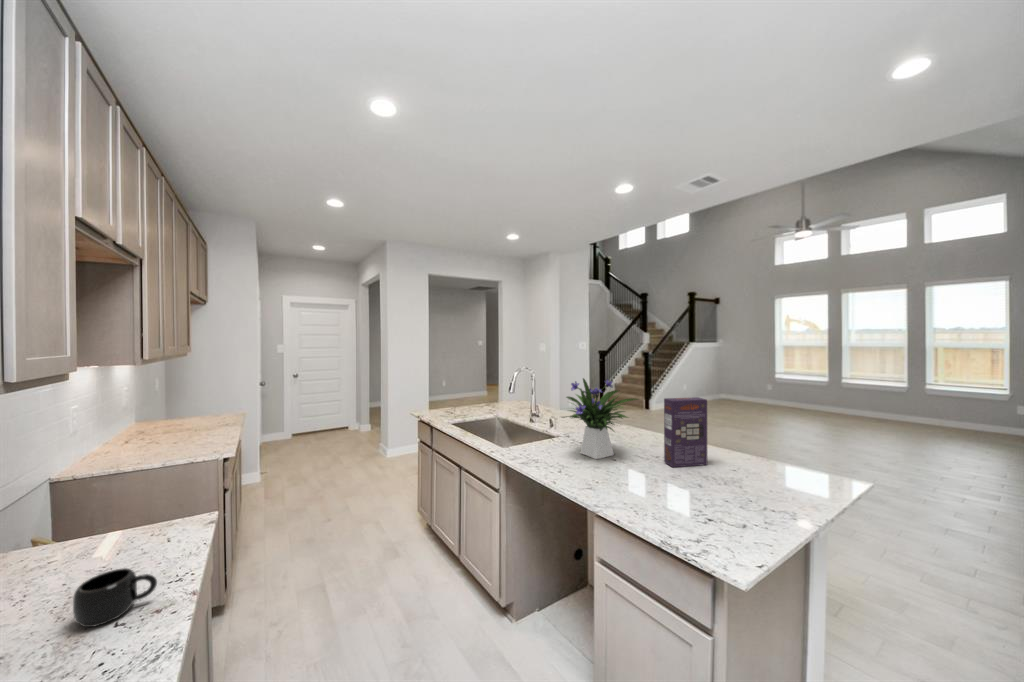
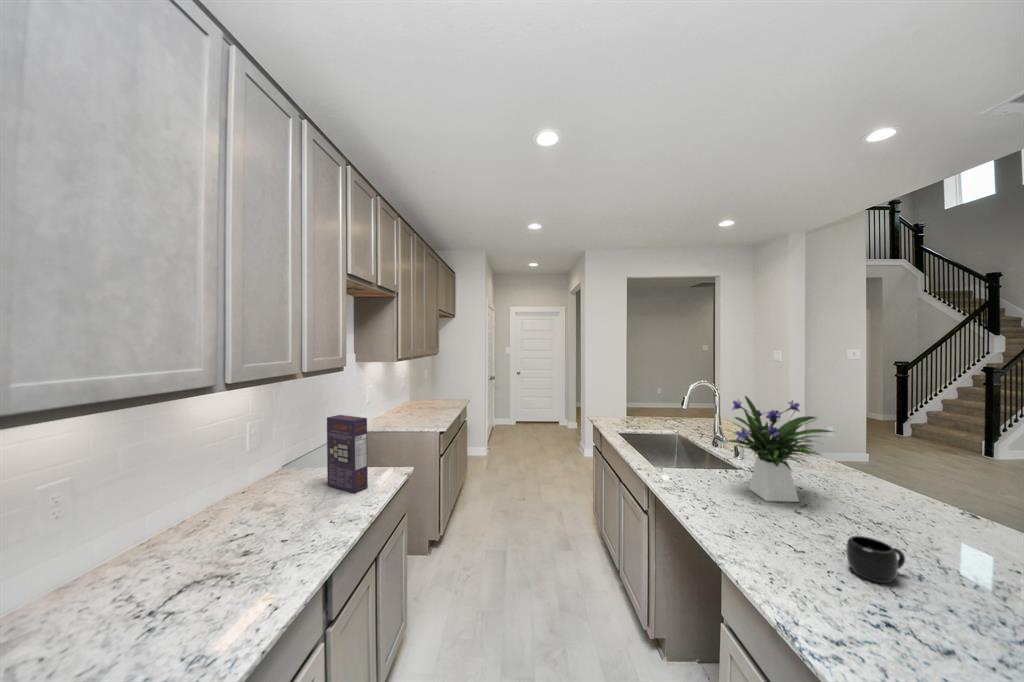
cereal box: present [664,397,707,467] -> present [327,415,368,493]
mug: present [73,568,157,627] -> present [846,536,905,583]

